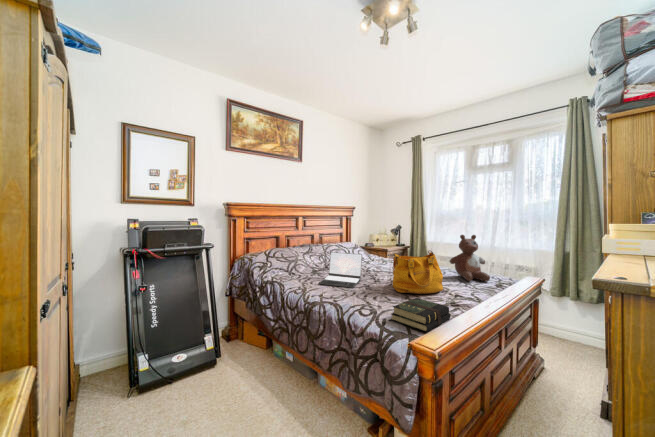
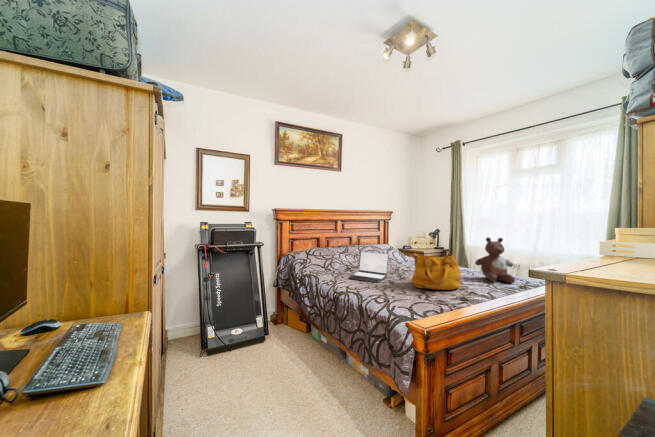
book: present [391,298,450,332] -> none [400,291,454,316]

